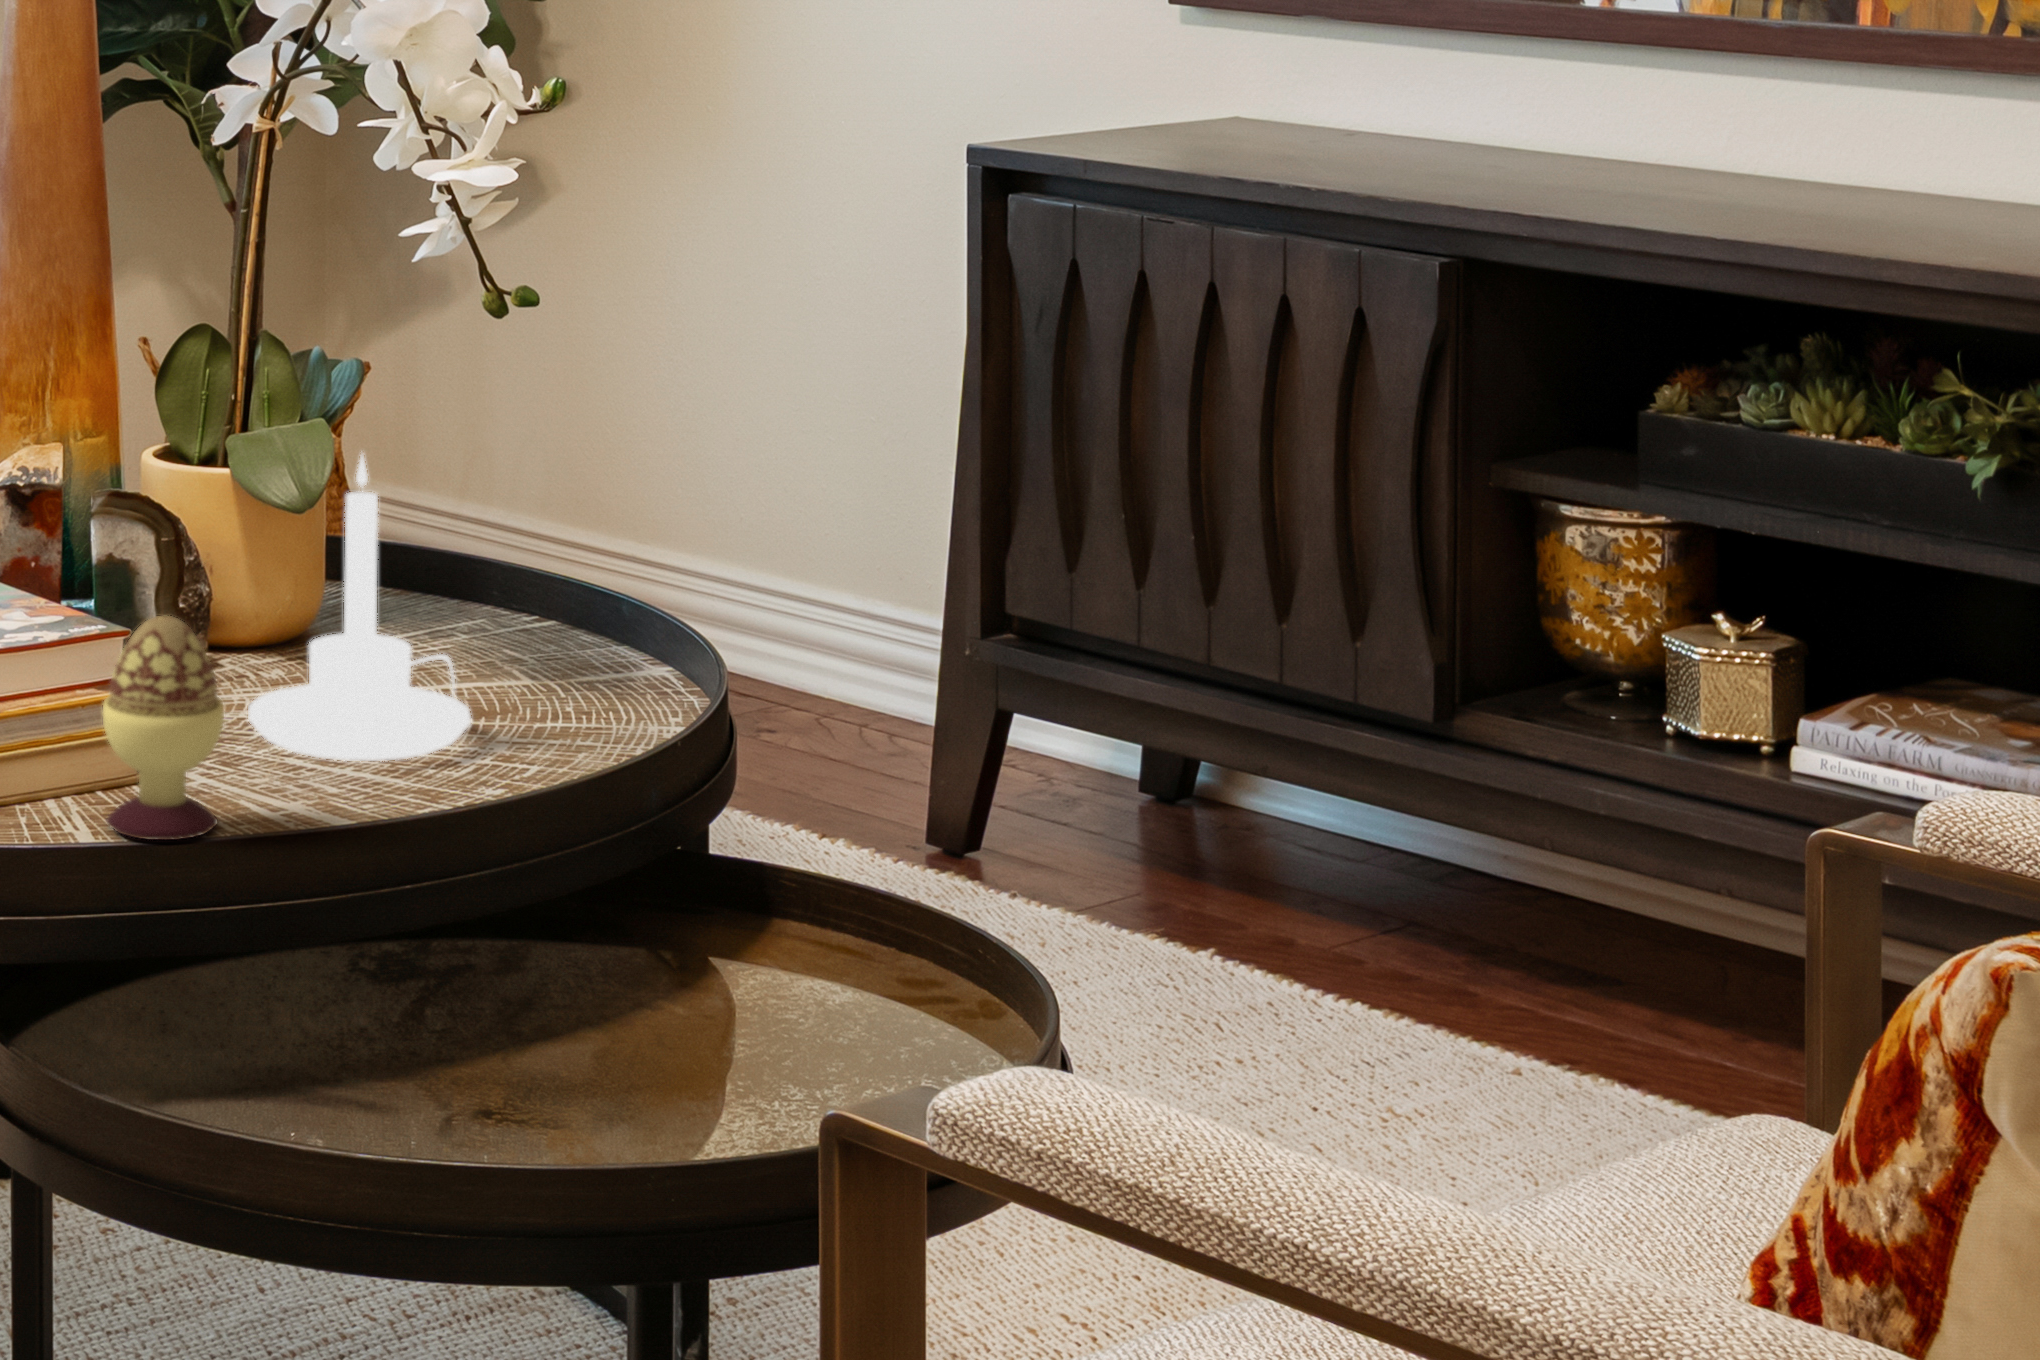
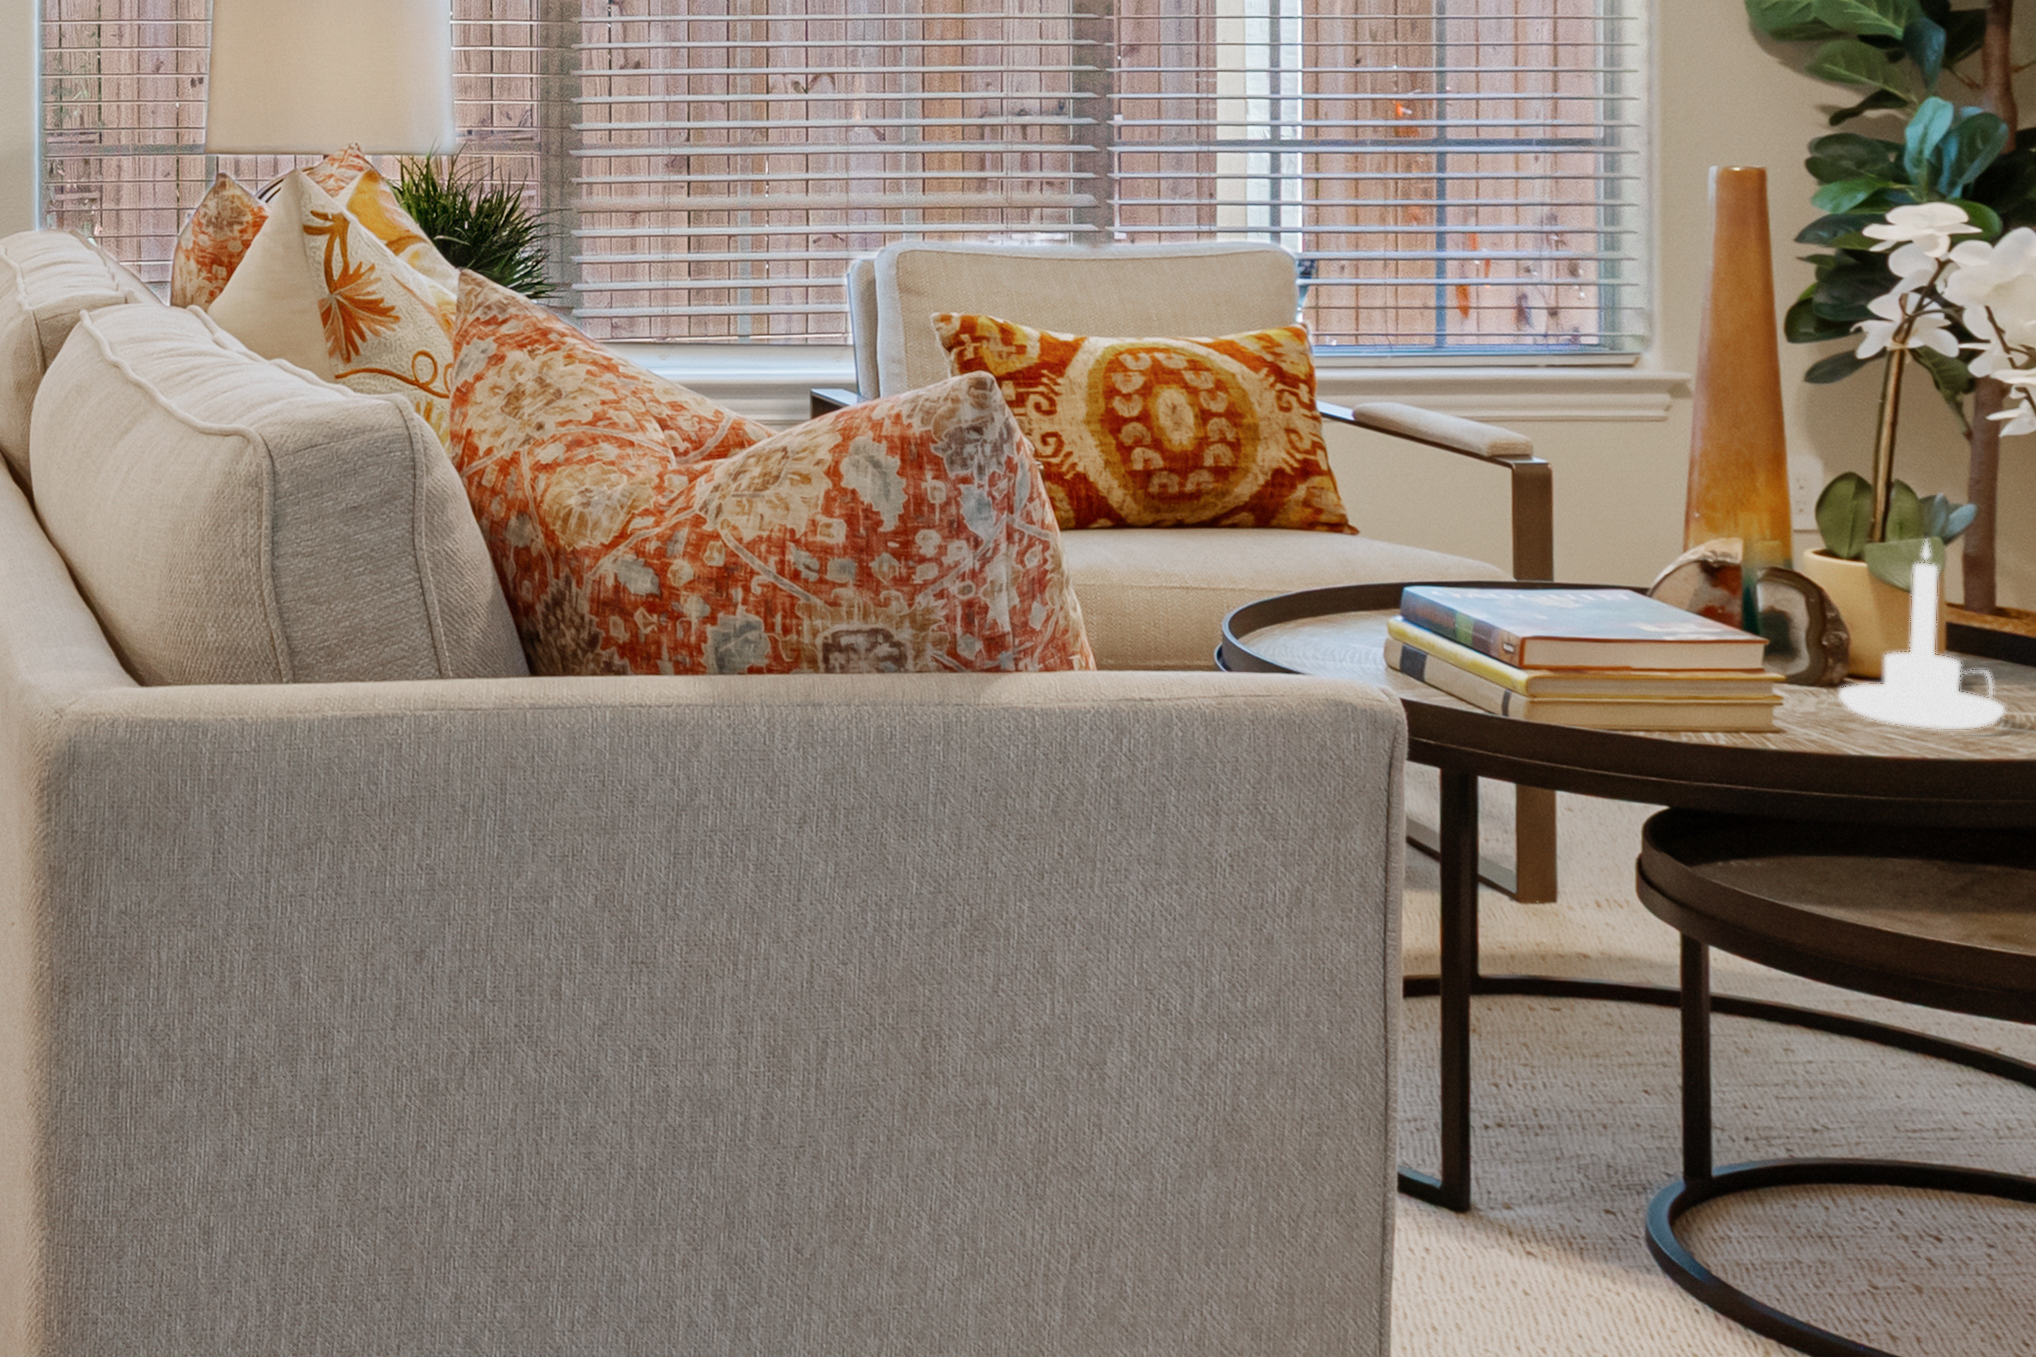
decorative egg: present [103,616,224,840] -> none [1721,615,1805,747]

